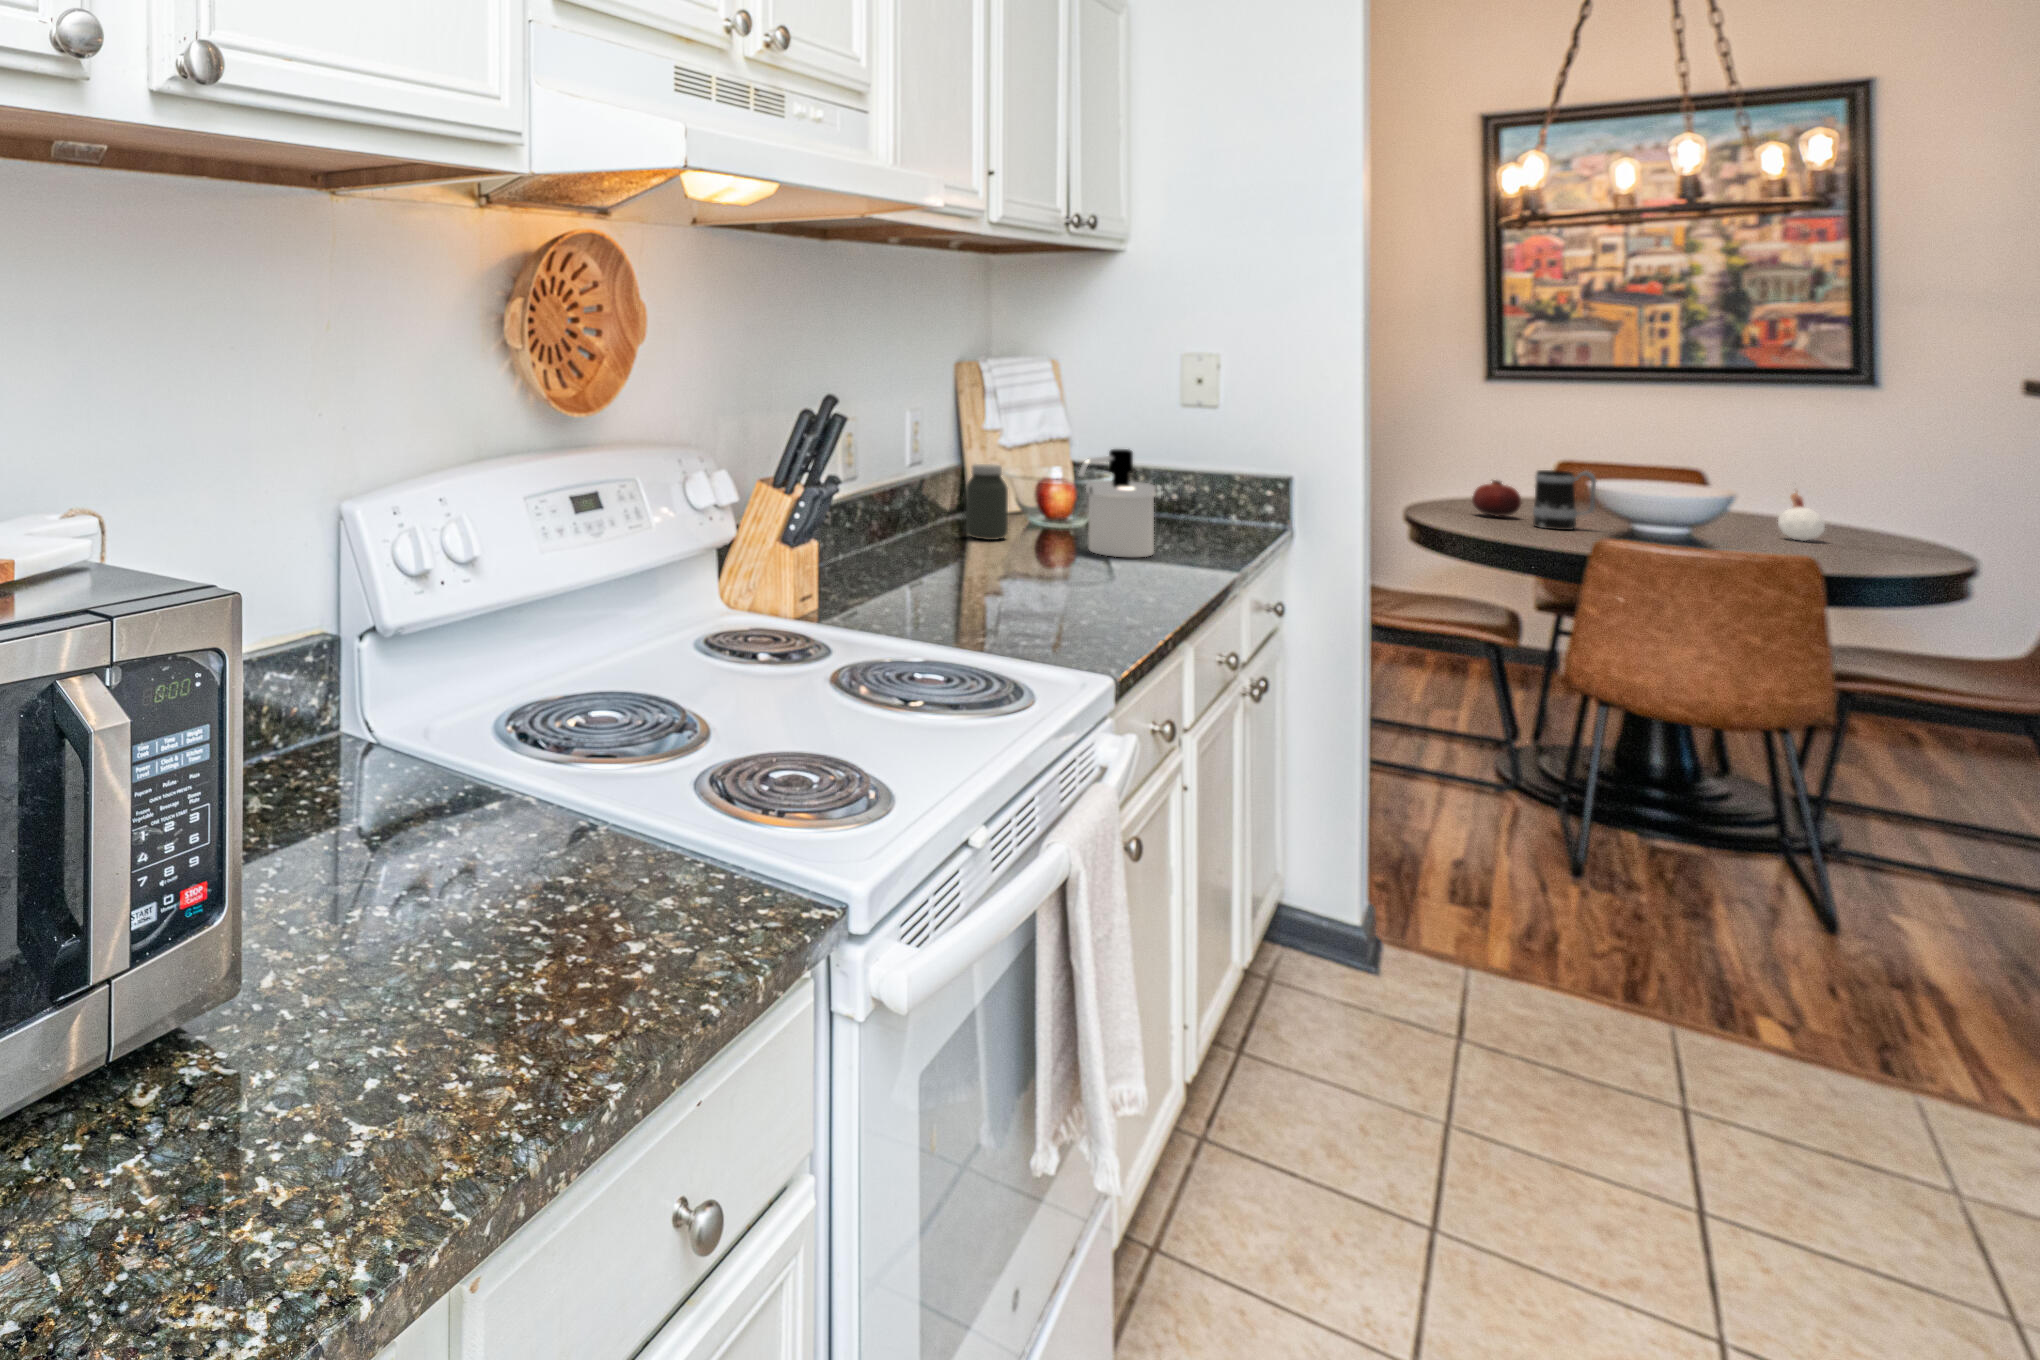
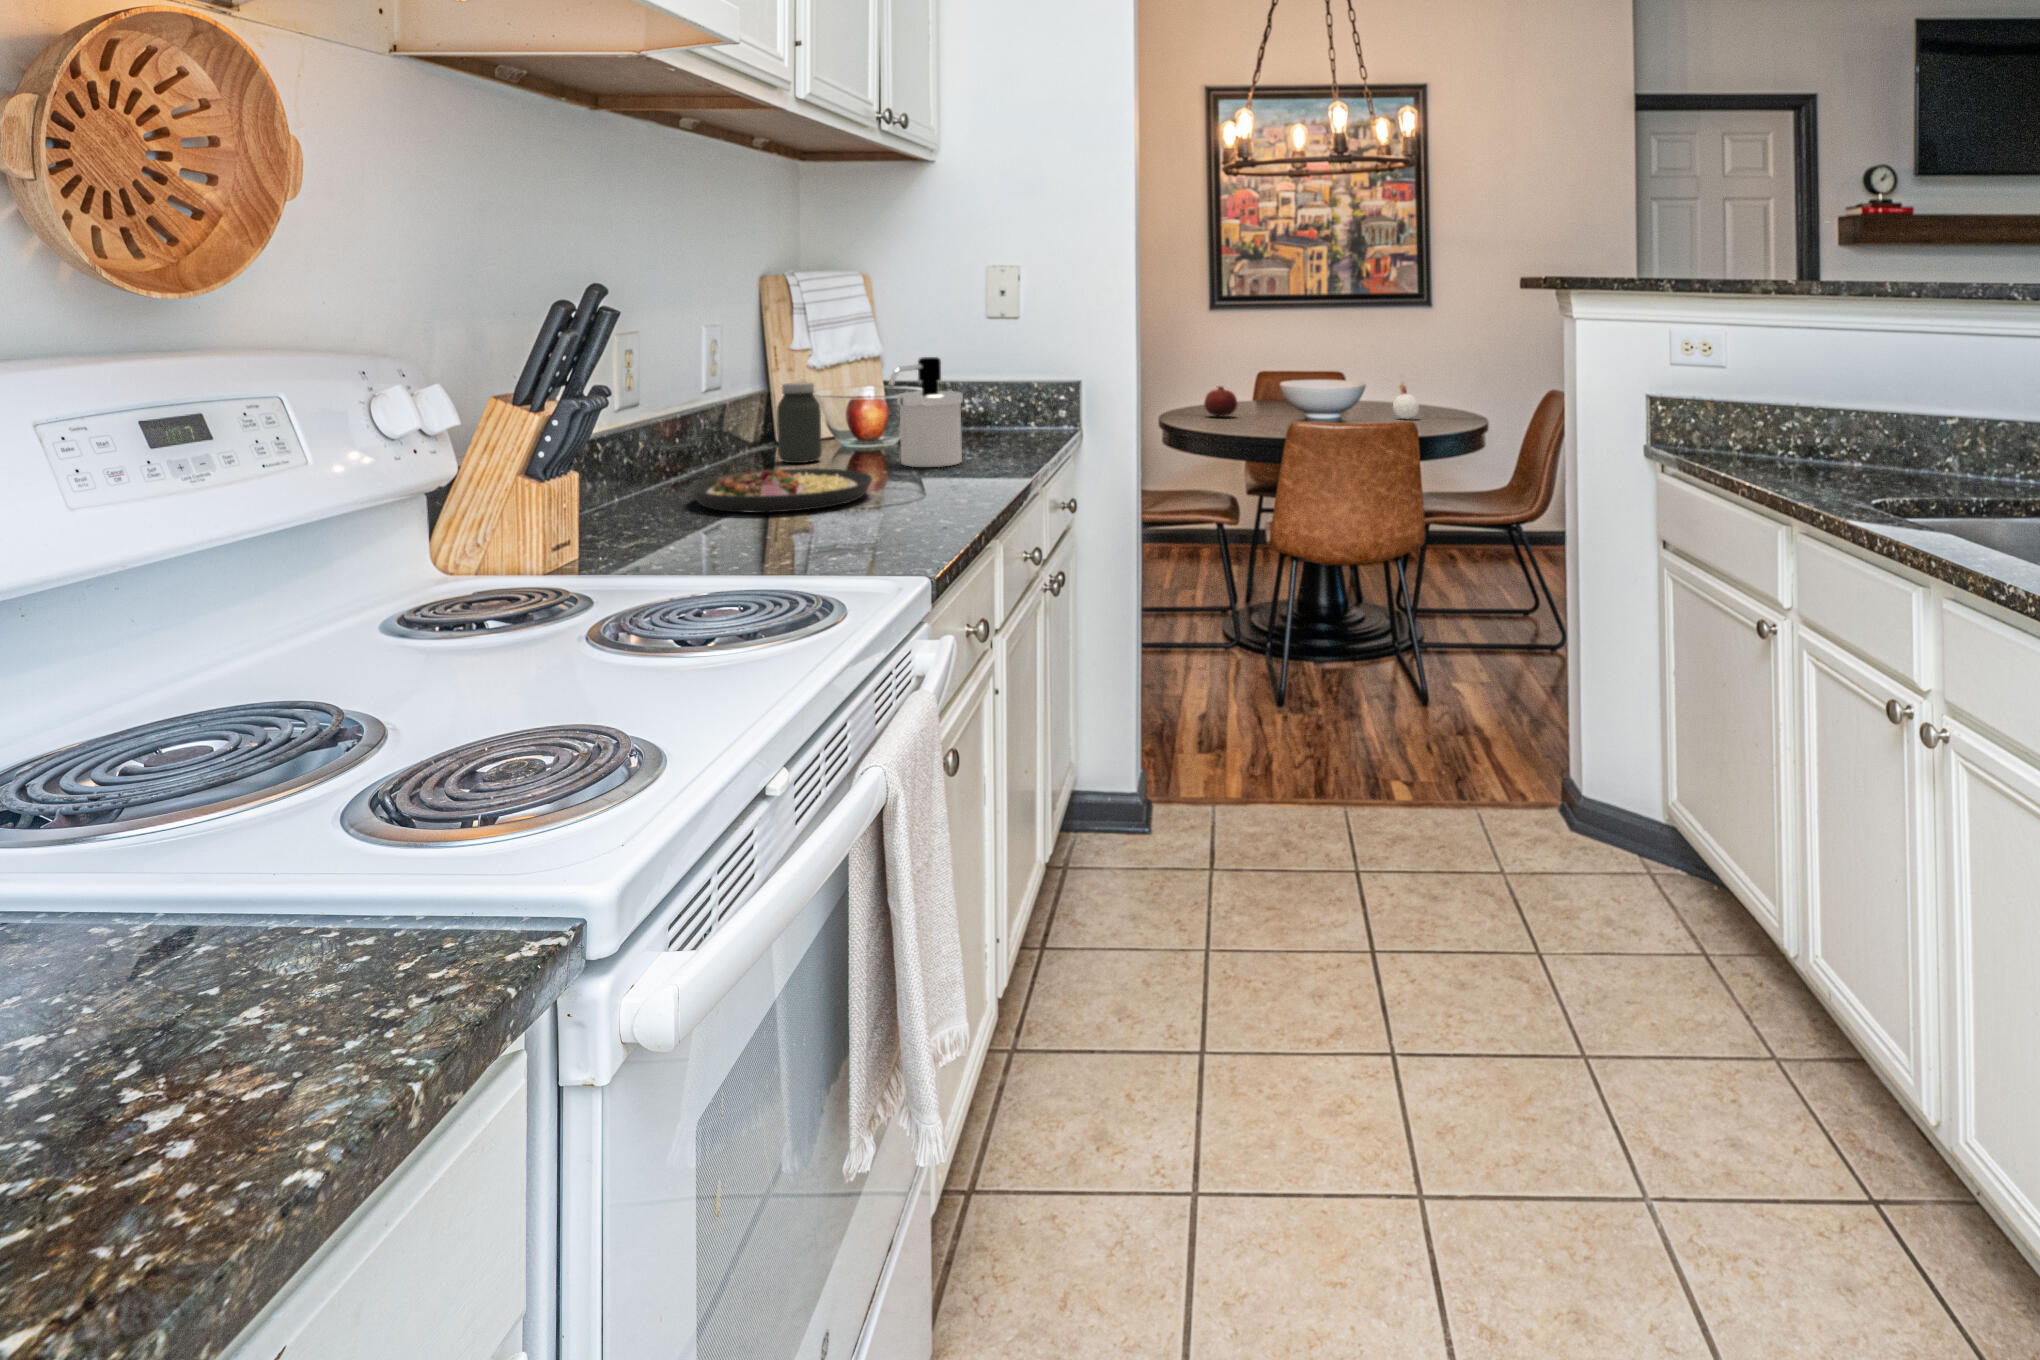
mug: present [1533,470,1597,530] -> none [1246,374,1286,423]
plate: none [892,547,1061,590] -> present [690,468,872,513]

